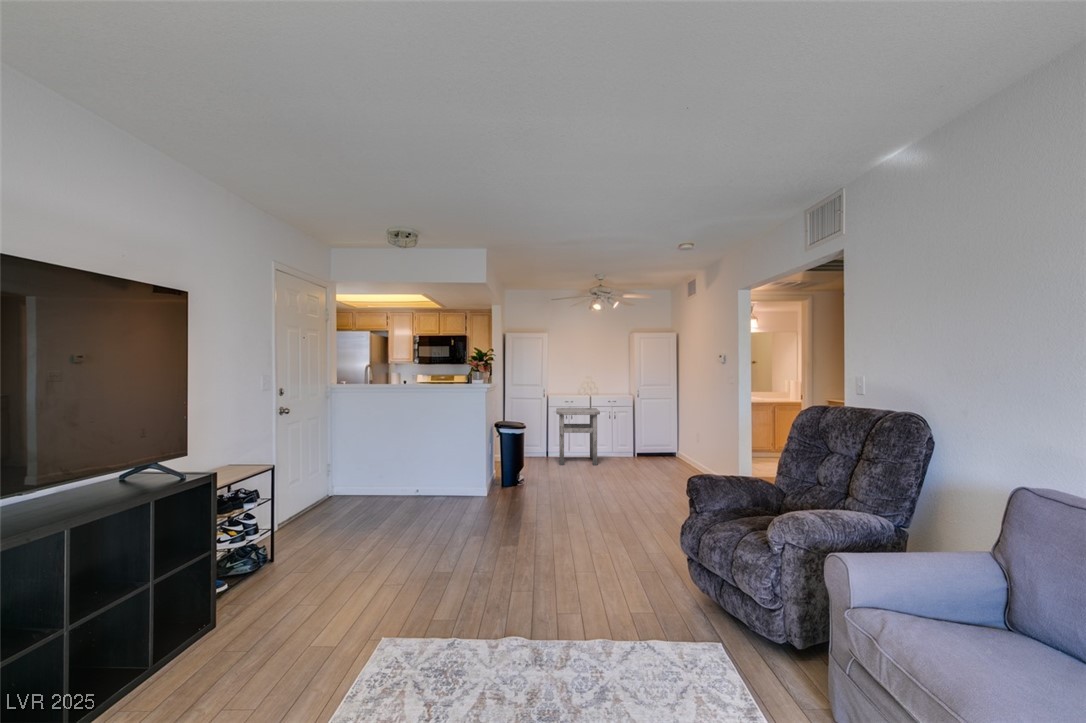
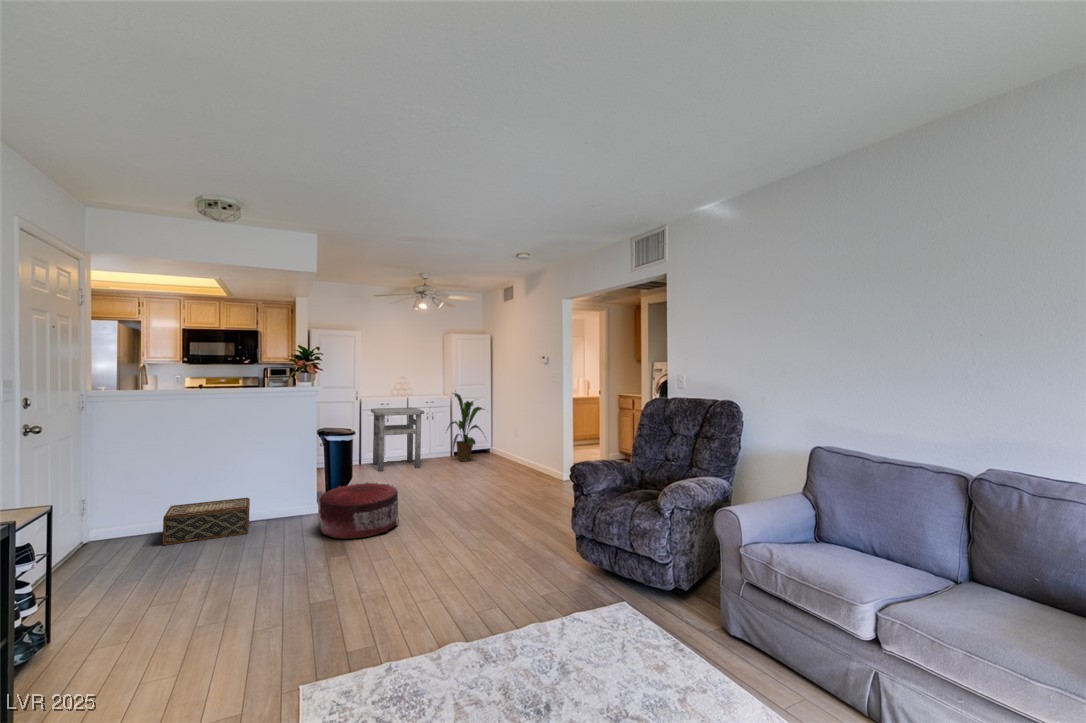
house plant: none [625,395,669,463] -> present [447,393,483,462]
pouf: none [480,474,547,522] -> present [320,482,398,539]
woven basket: none [380,477,440,506] -> present [163,498,250,545]

